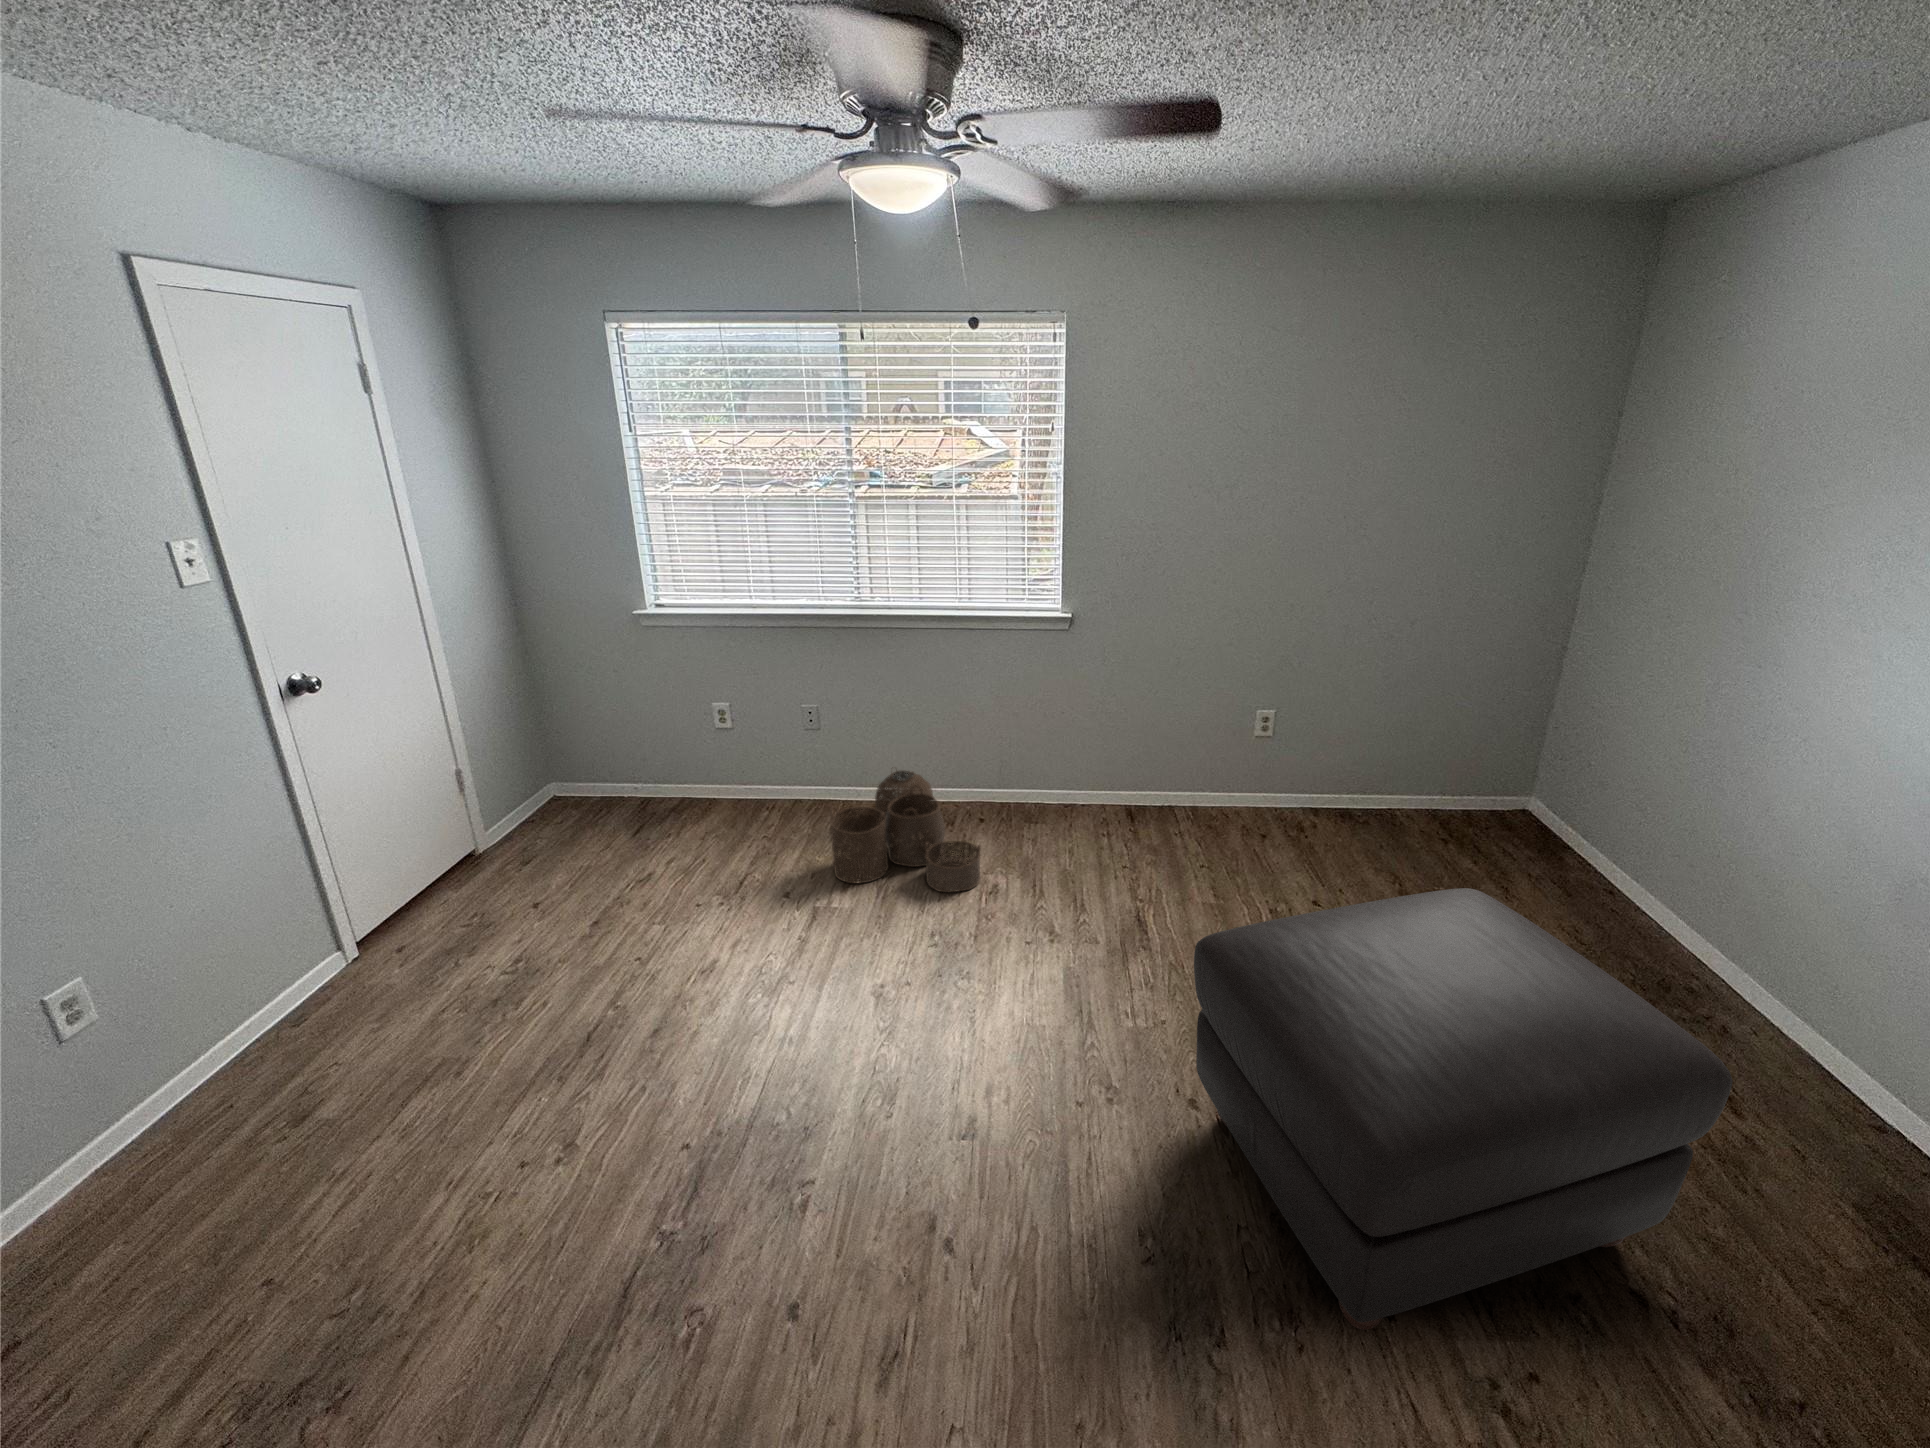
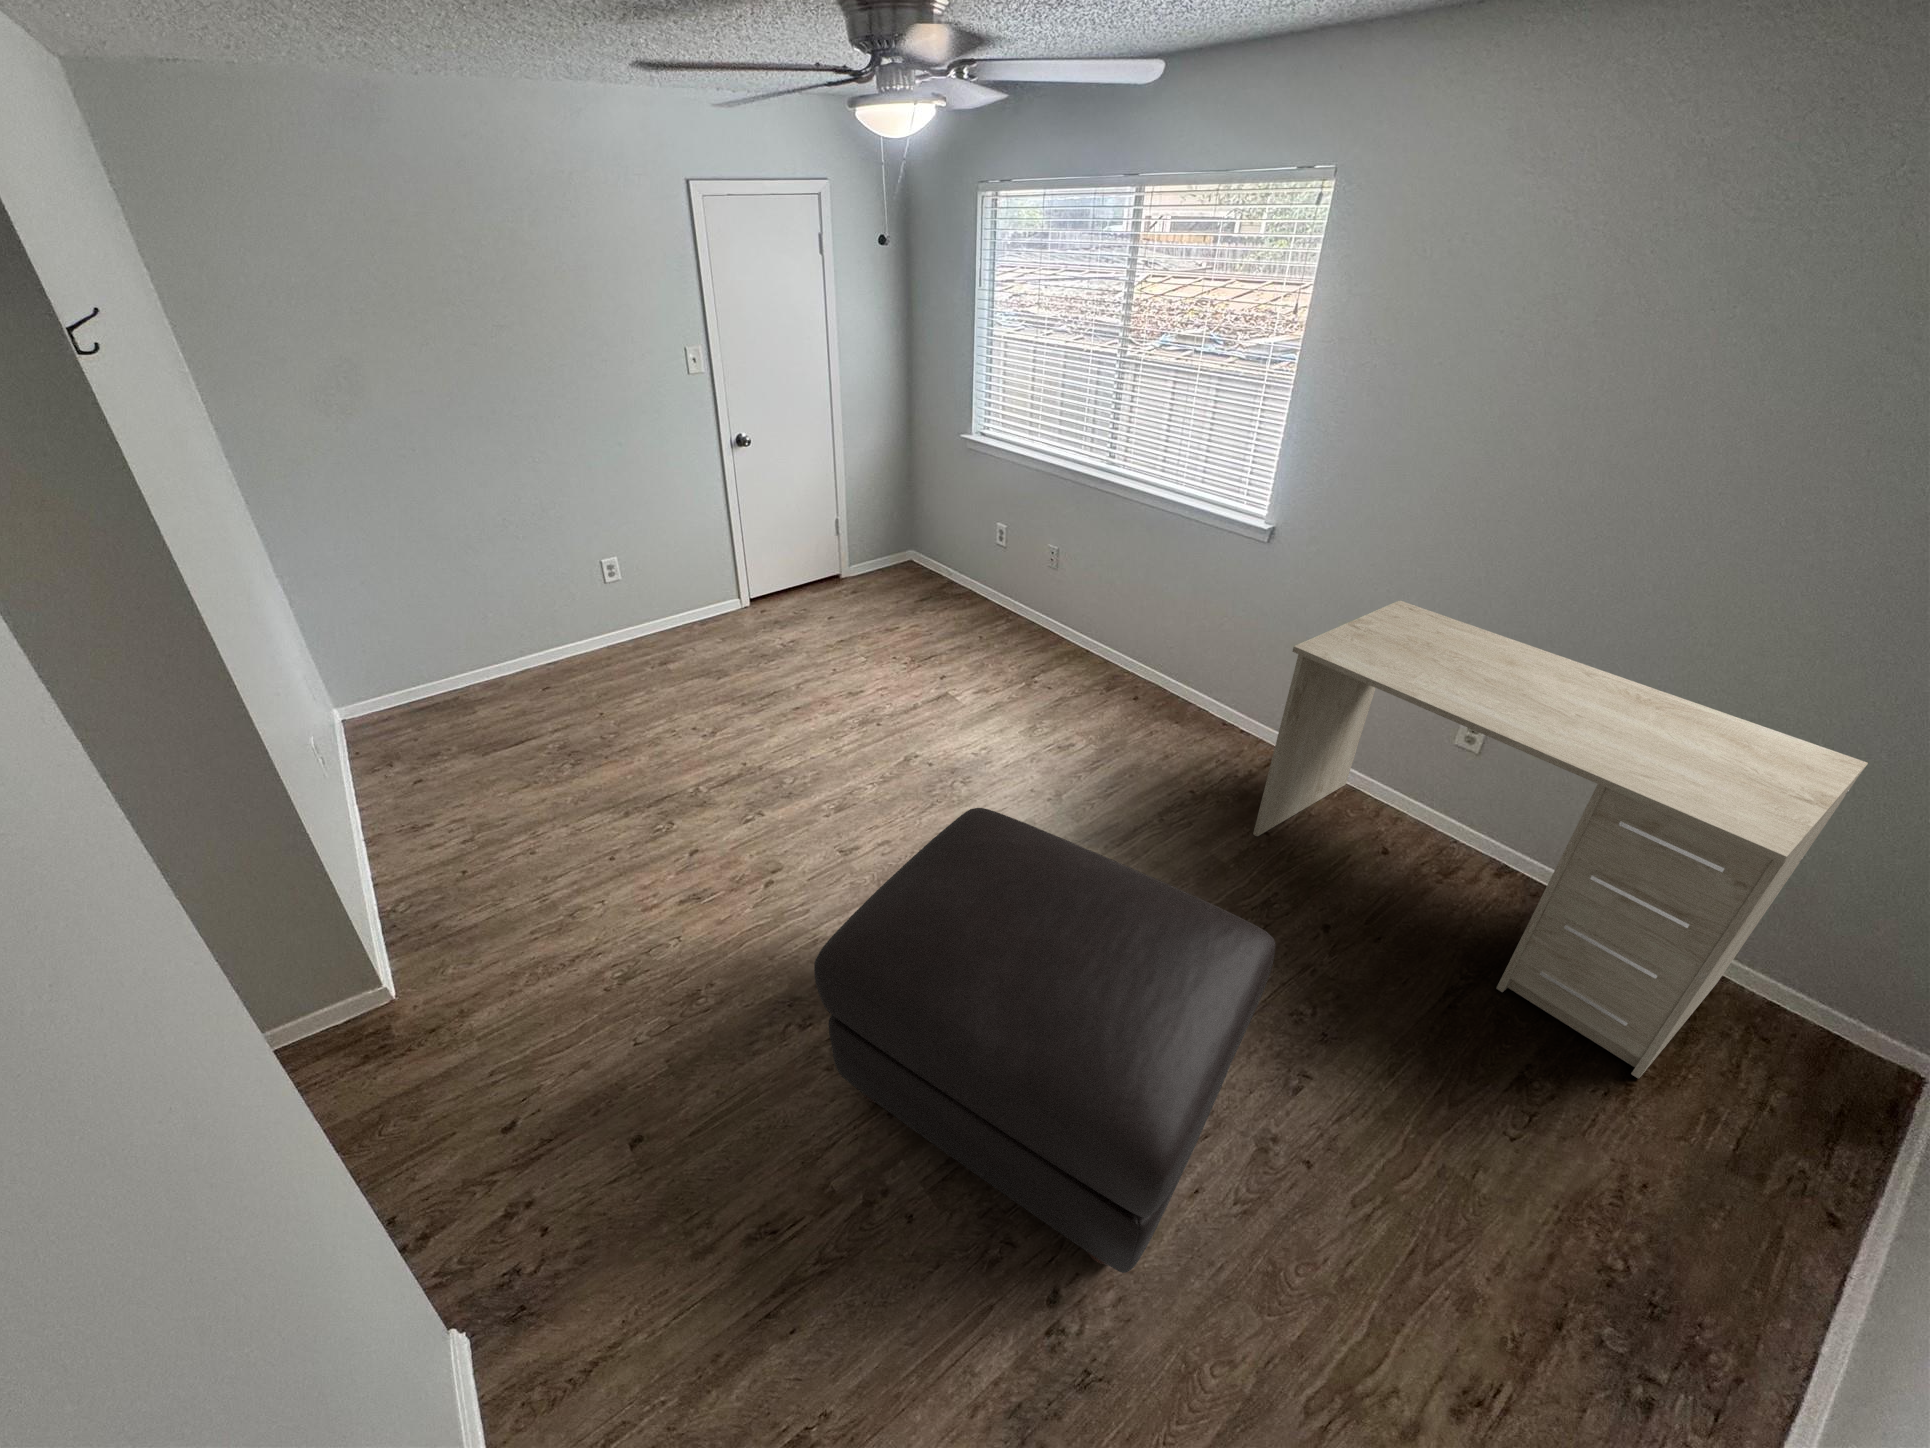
desk: none [1184,644,1557,886] -> present [1253,600,1868,1079]
woven basket: present [830,771,981,892] -> none [986,620,1114,737]

